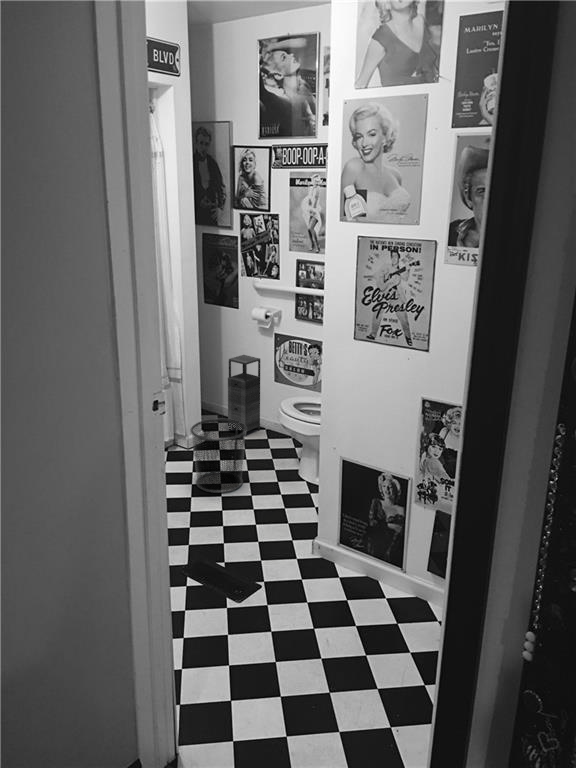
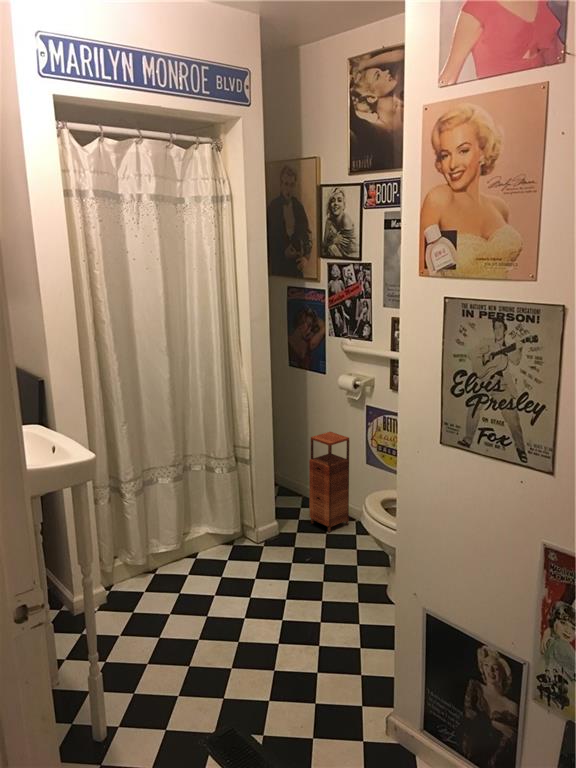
waste bin: present [190,419,247,493] -> none [247,518,318,617]

